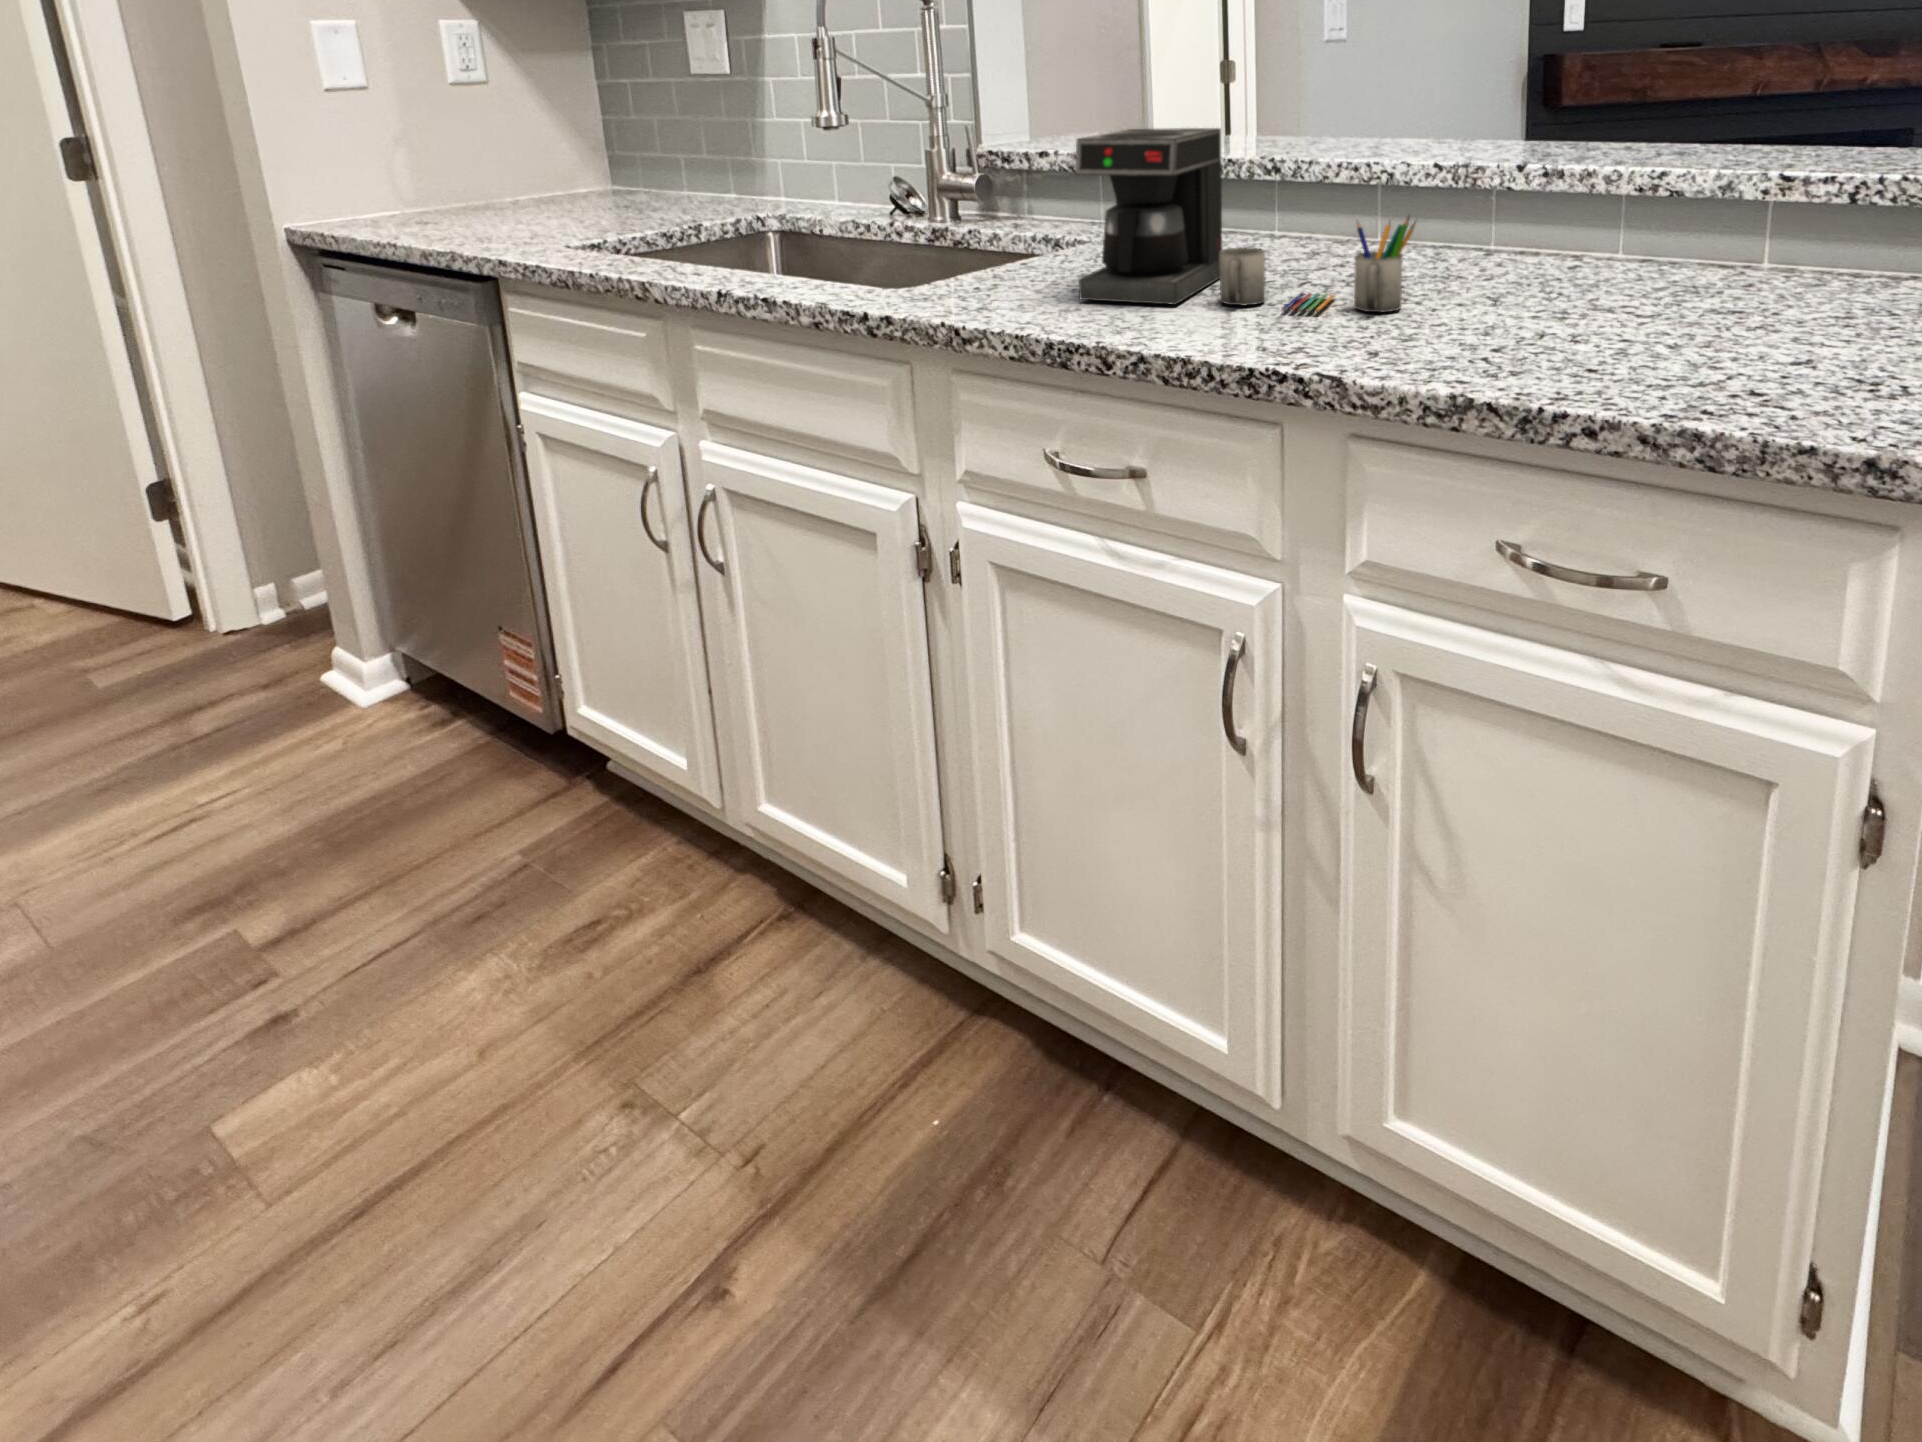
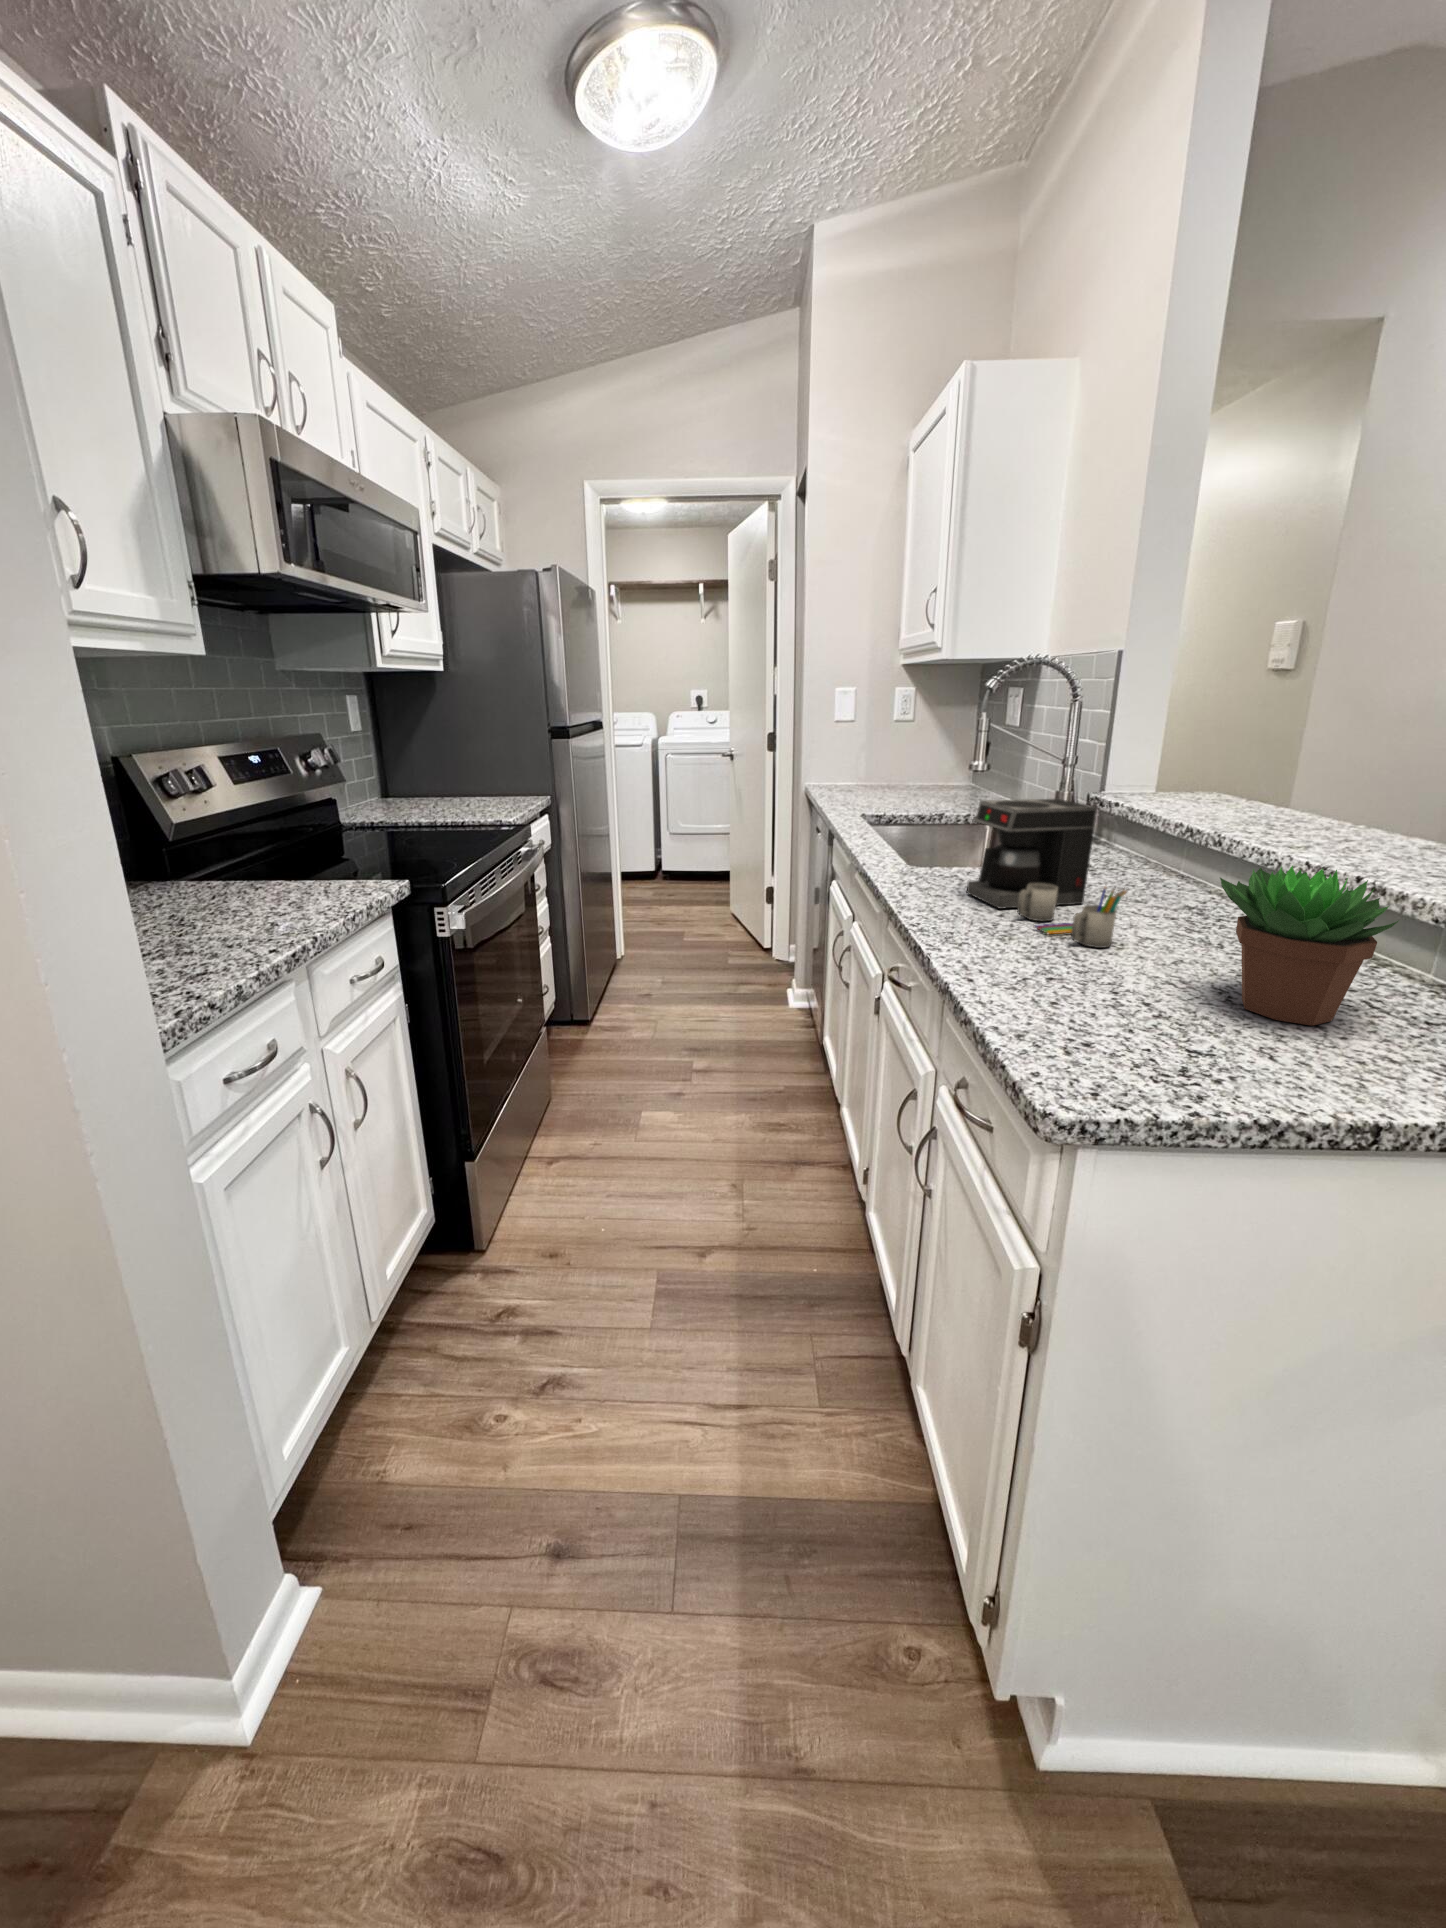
succulent plant: none [1582,126,1788,319] -> present [1220,866,1398,1026]

